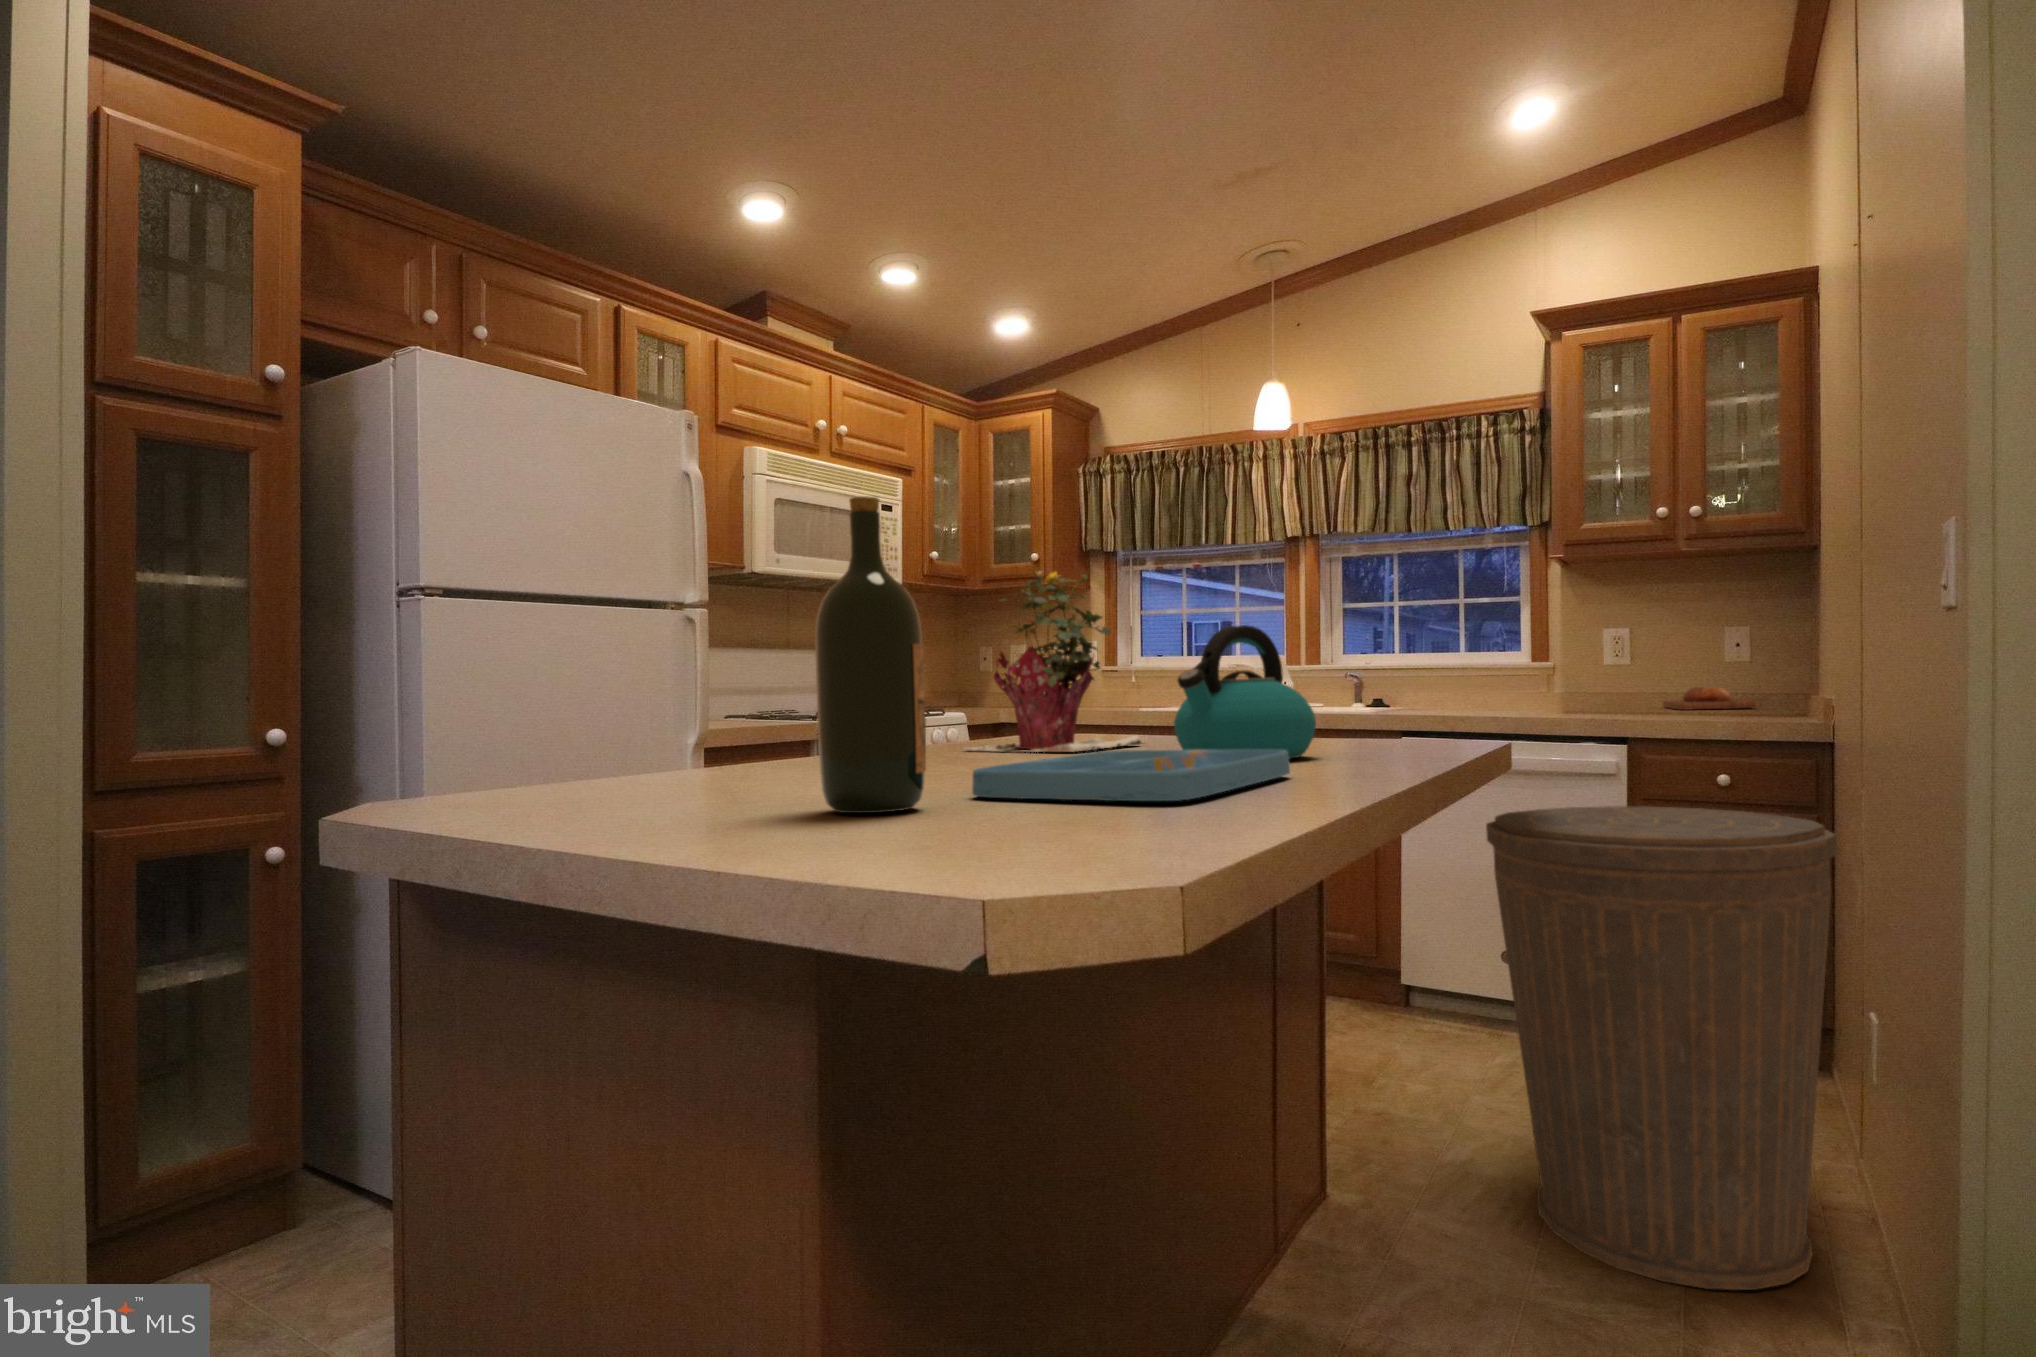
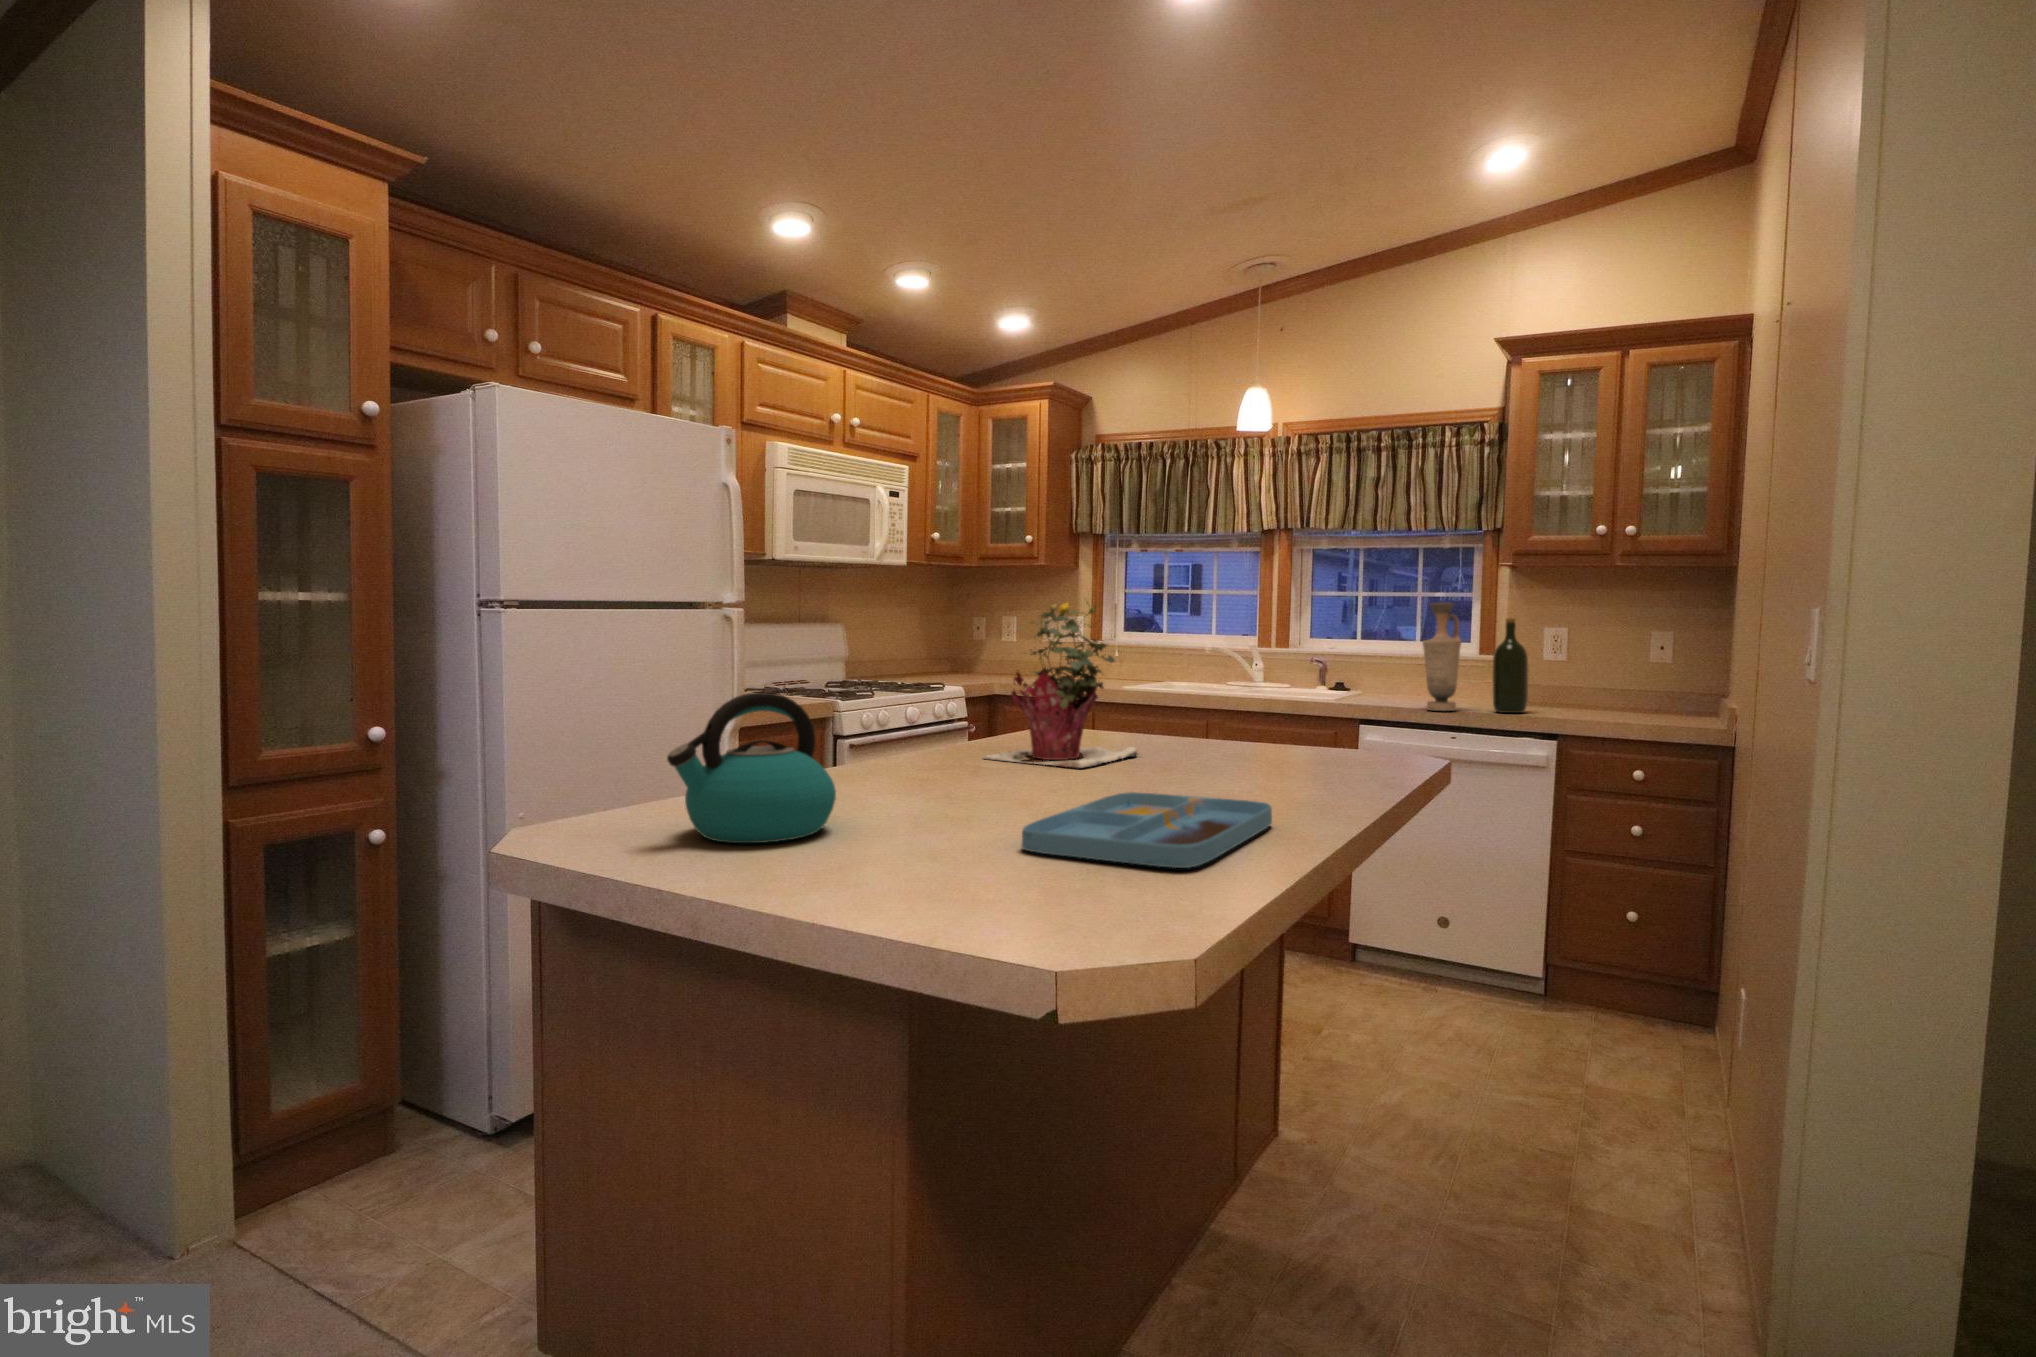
wine bottle: present [815,496,926,813] -> present [1493,618,1528,713]
vase: none [1467,595,1512,716] -> present [1422,603,1461,711]
kettle: present [1174,625,1316,759] -> present [667,692,836,843]
bread loaf: present [1663,687,1756,710] -> none [1593,684,1673,708]
trash can: present [1486,806,1837,1290] -> none [1430,810,1719,1219]

